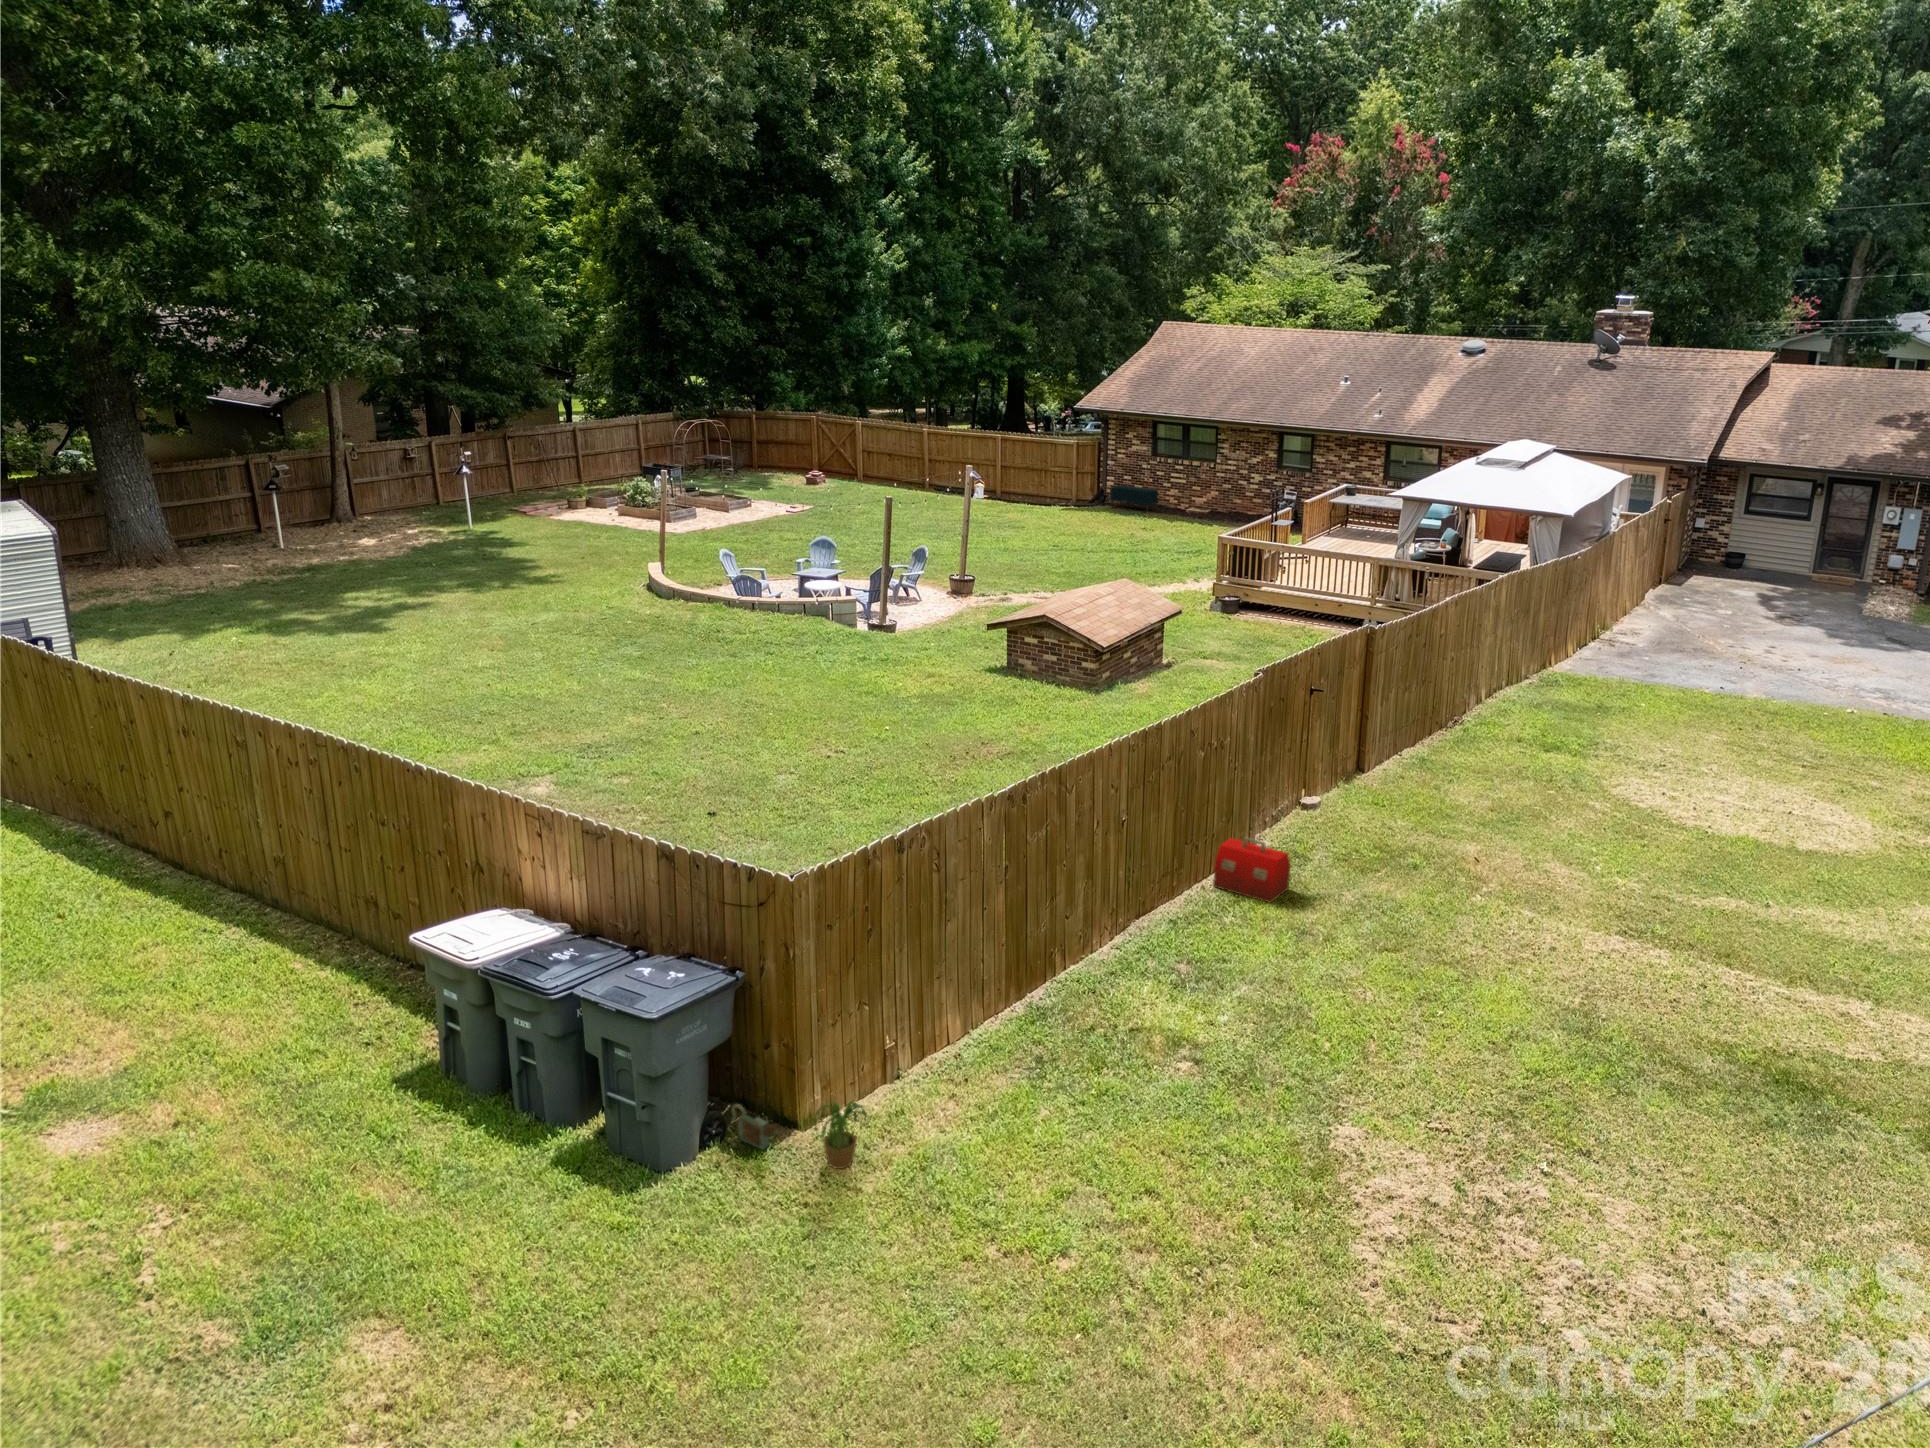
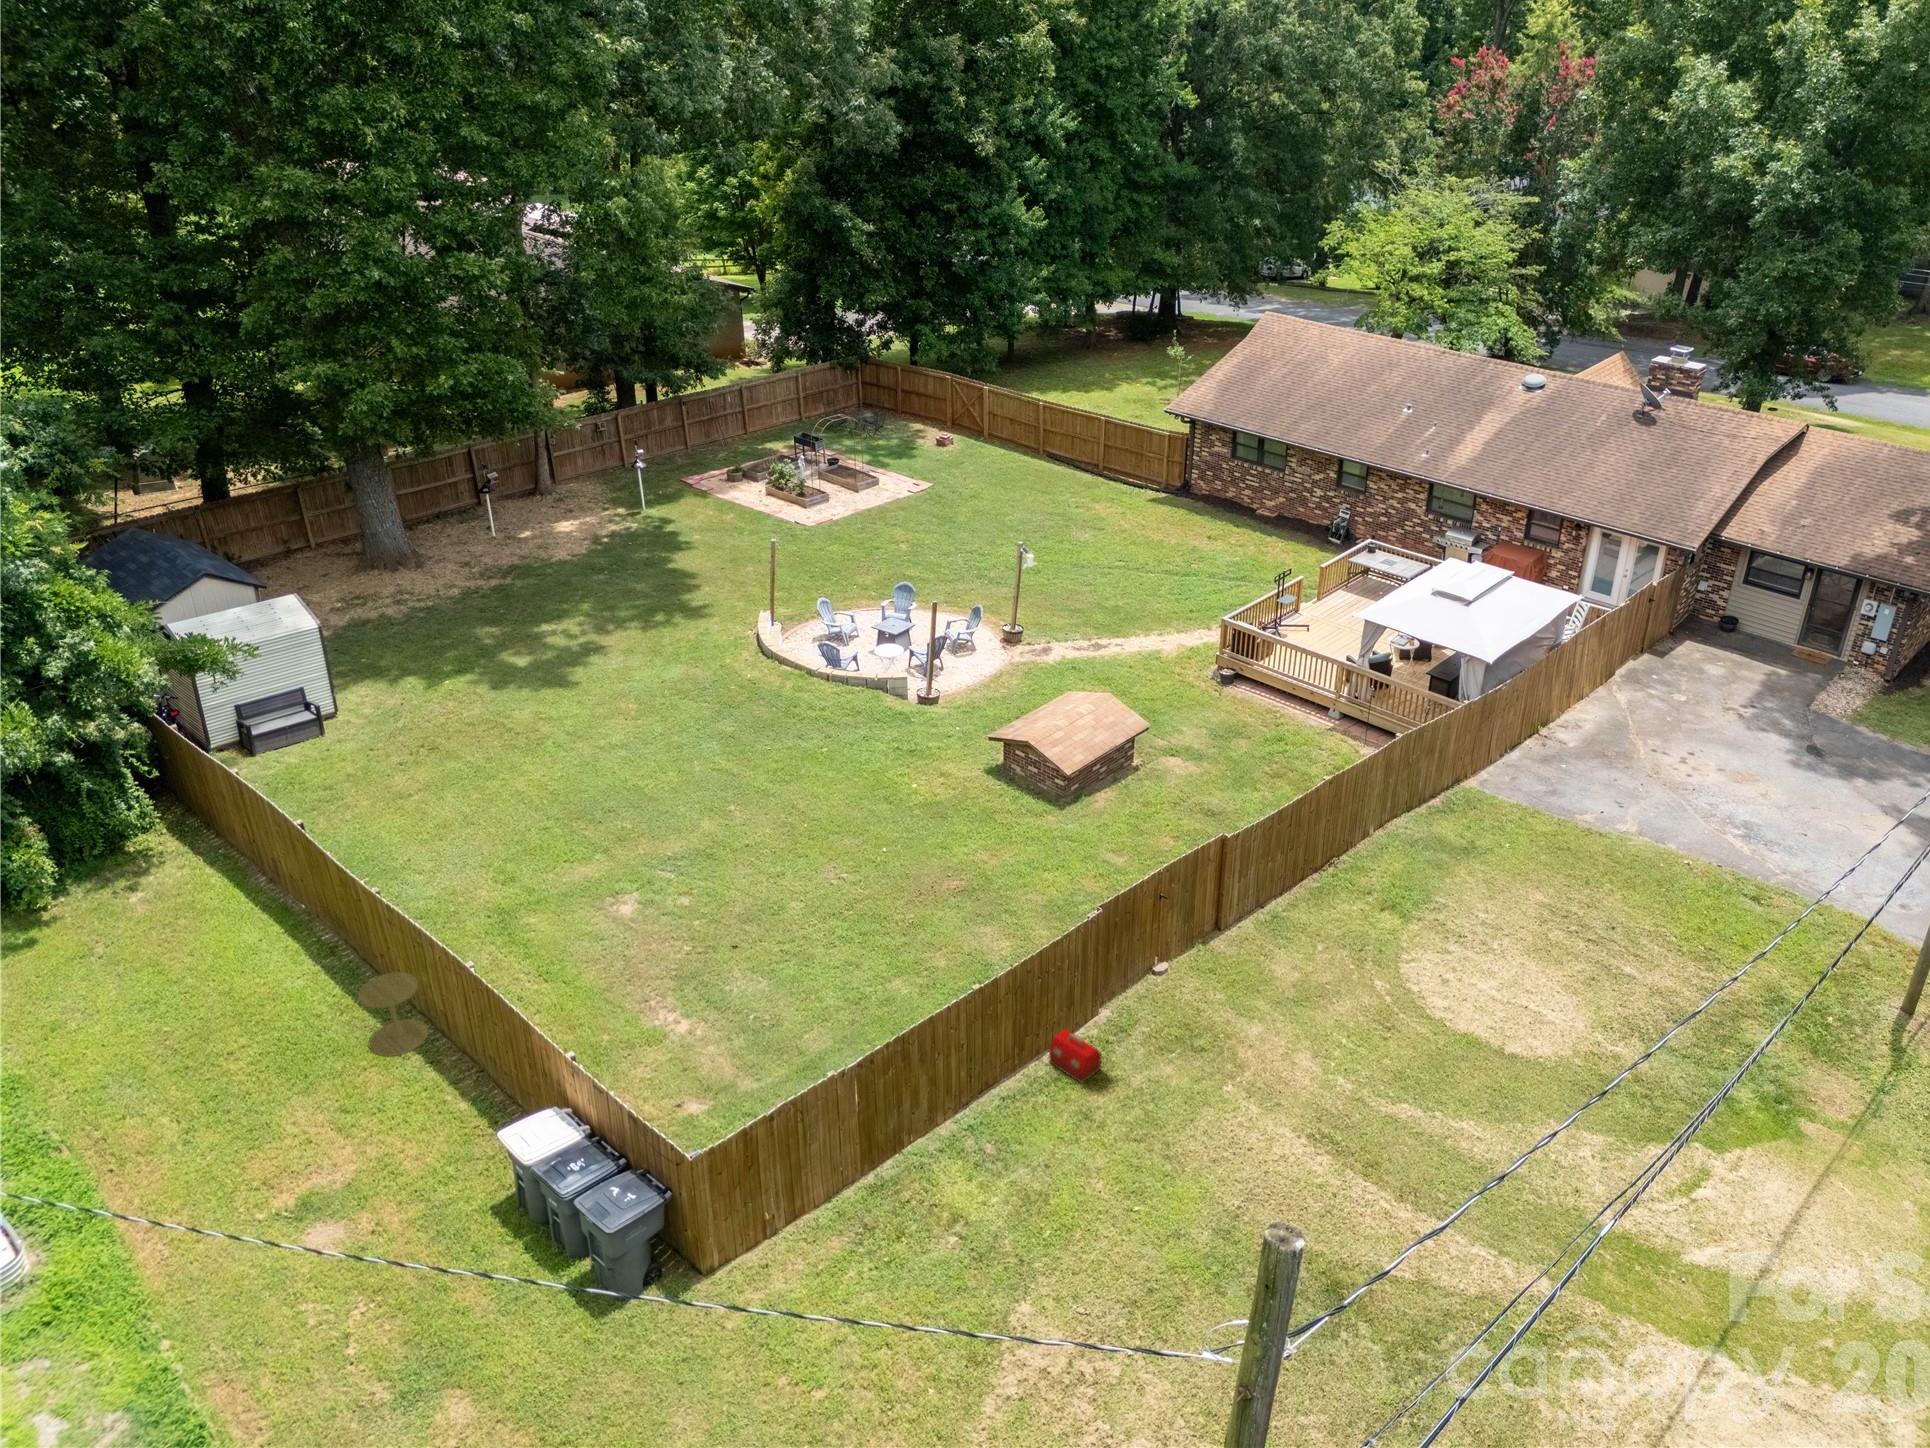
bench: present [1110,485,1159,510] -> none [1189,480,1233,511]
pedestal table: none [137,808,253,933] -> present [357,972,428,1056]
potted plant: present [816,1100,869,1169] -> none [707,1267,746,1306]
watering can: present [731,1104,780,1149] -> none [669,1257,692,1286]

